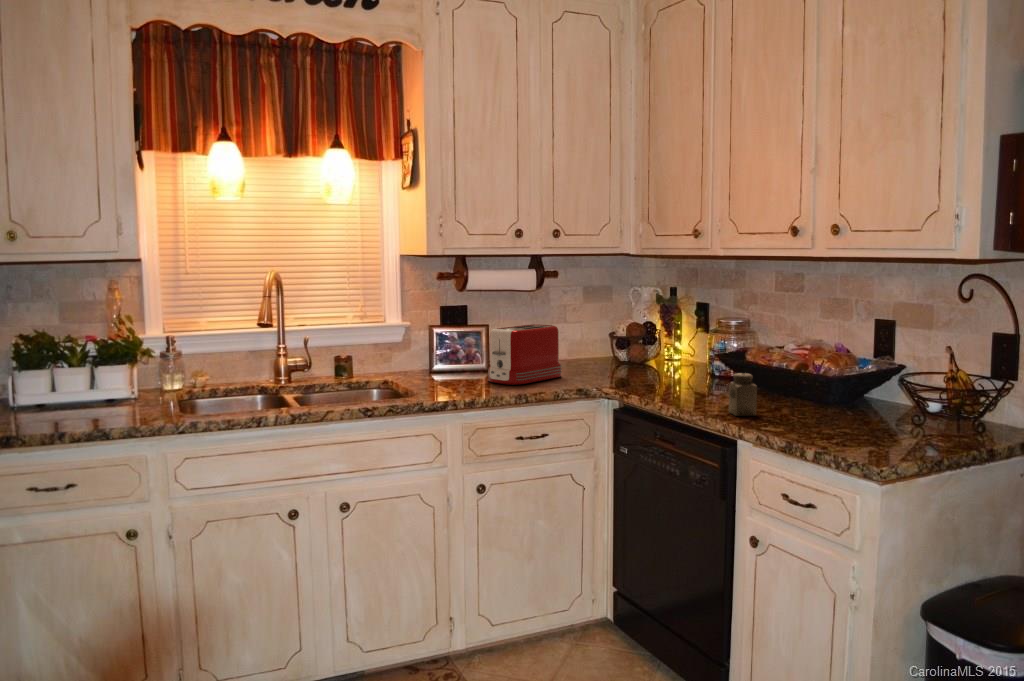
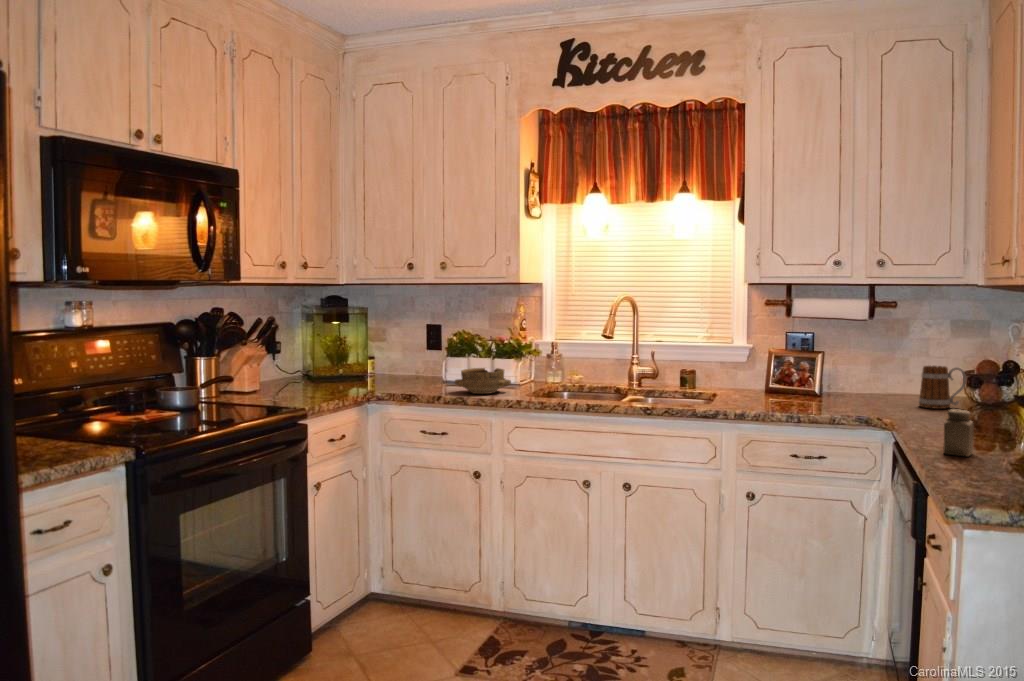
toaster: present [488,324,562,385] -> none [790,352,875,407]
mug: none [590,333,626,373] -> present [919,366,966,409]
ceramic bowl: none [47,379,141,421] -> present [455,368,511,394]

